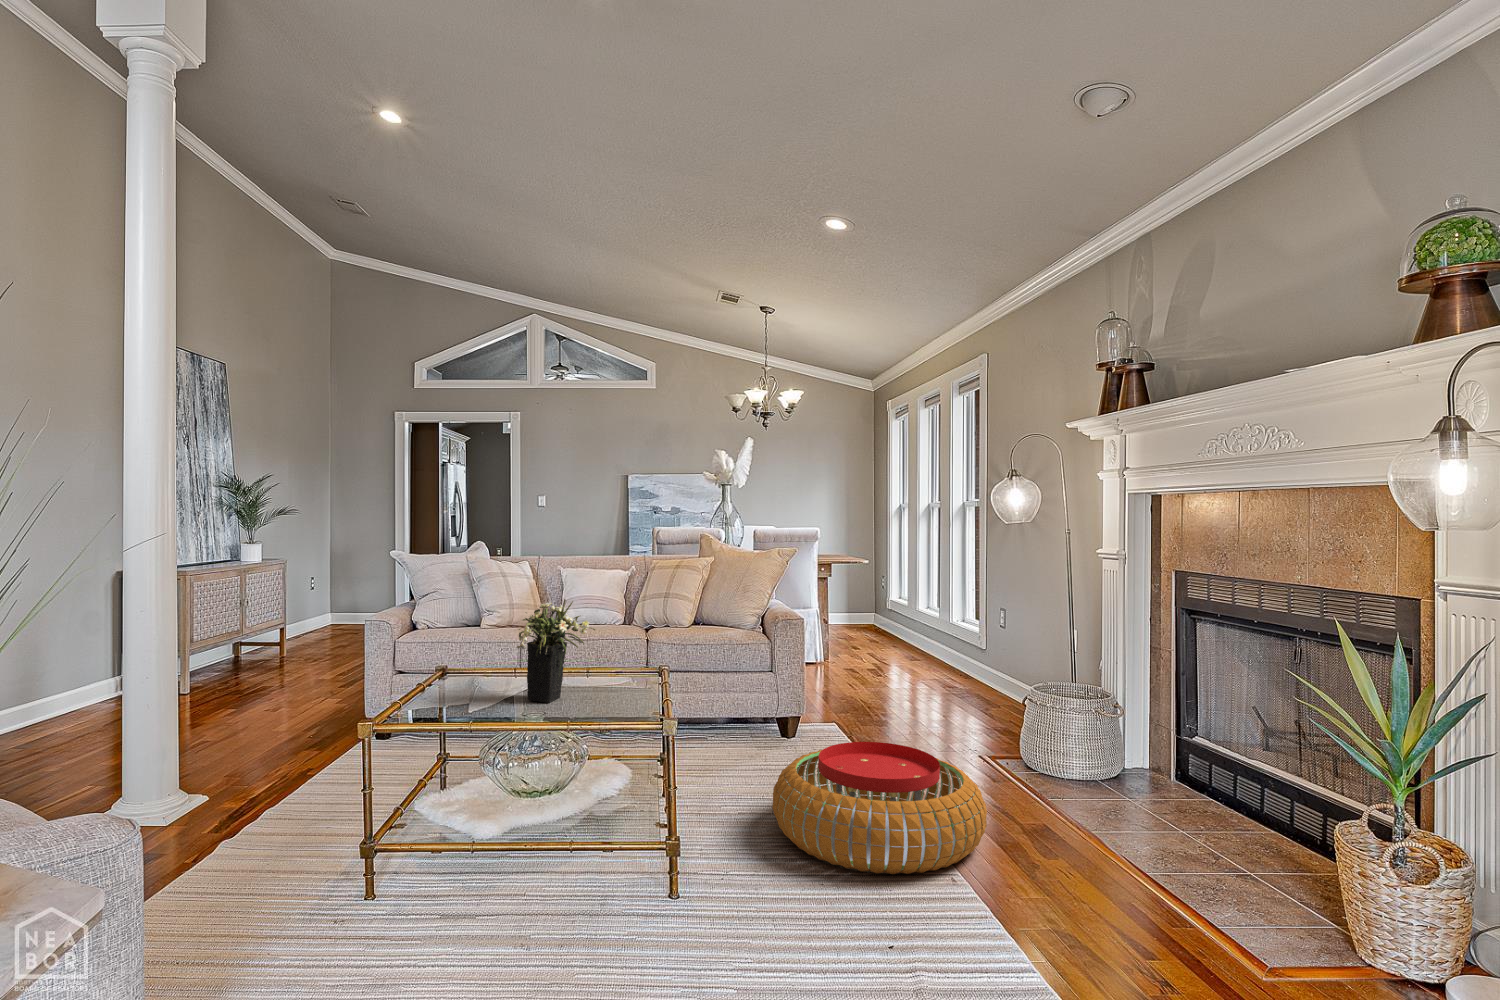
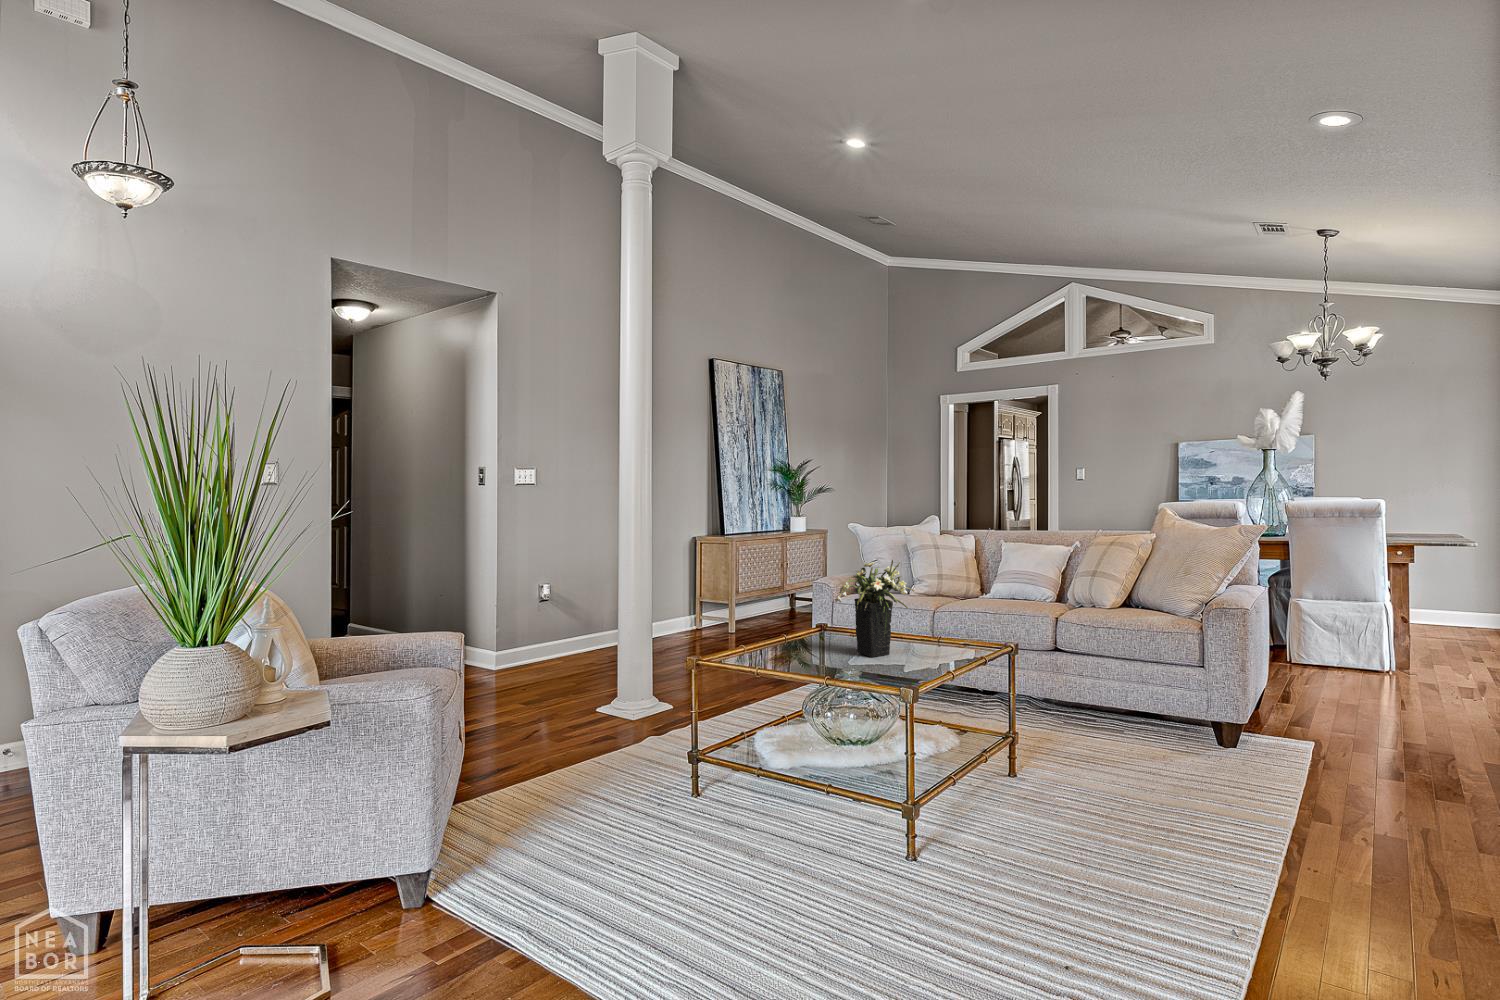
pouf: present [772,742,987,874] -> none [1061,750,1368,926]

